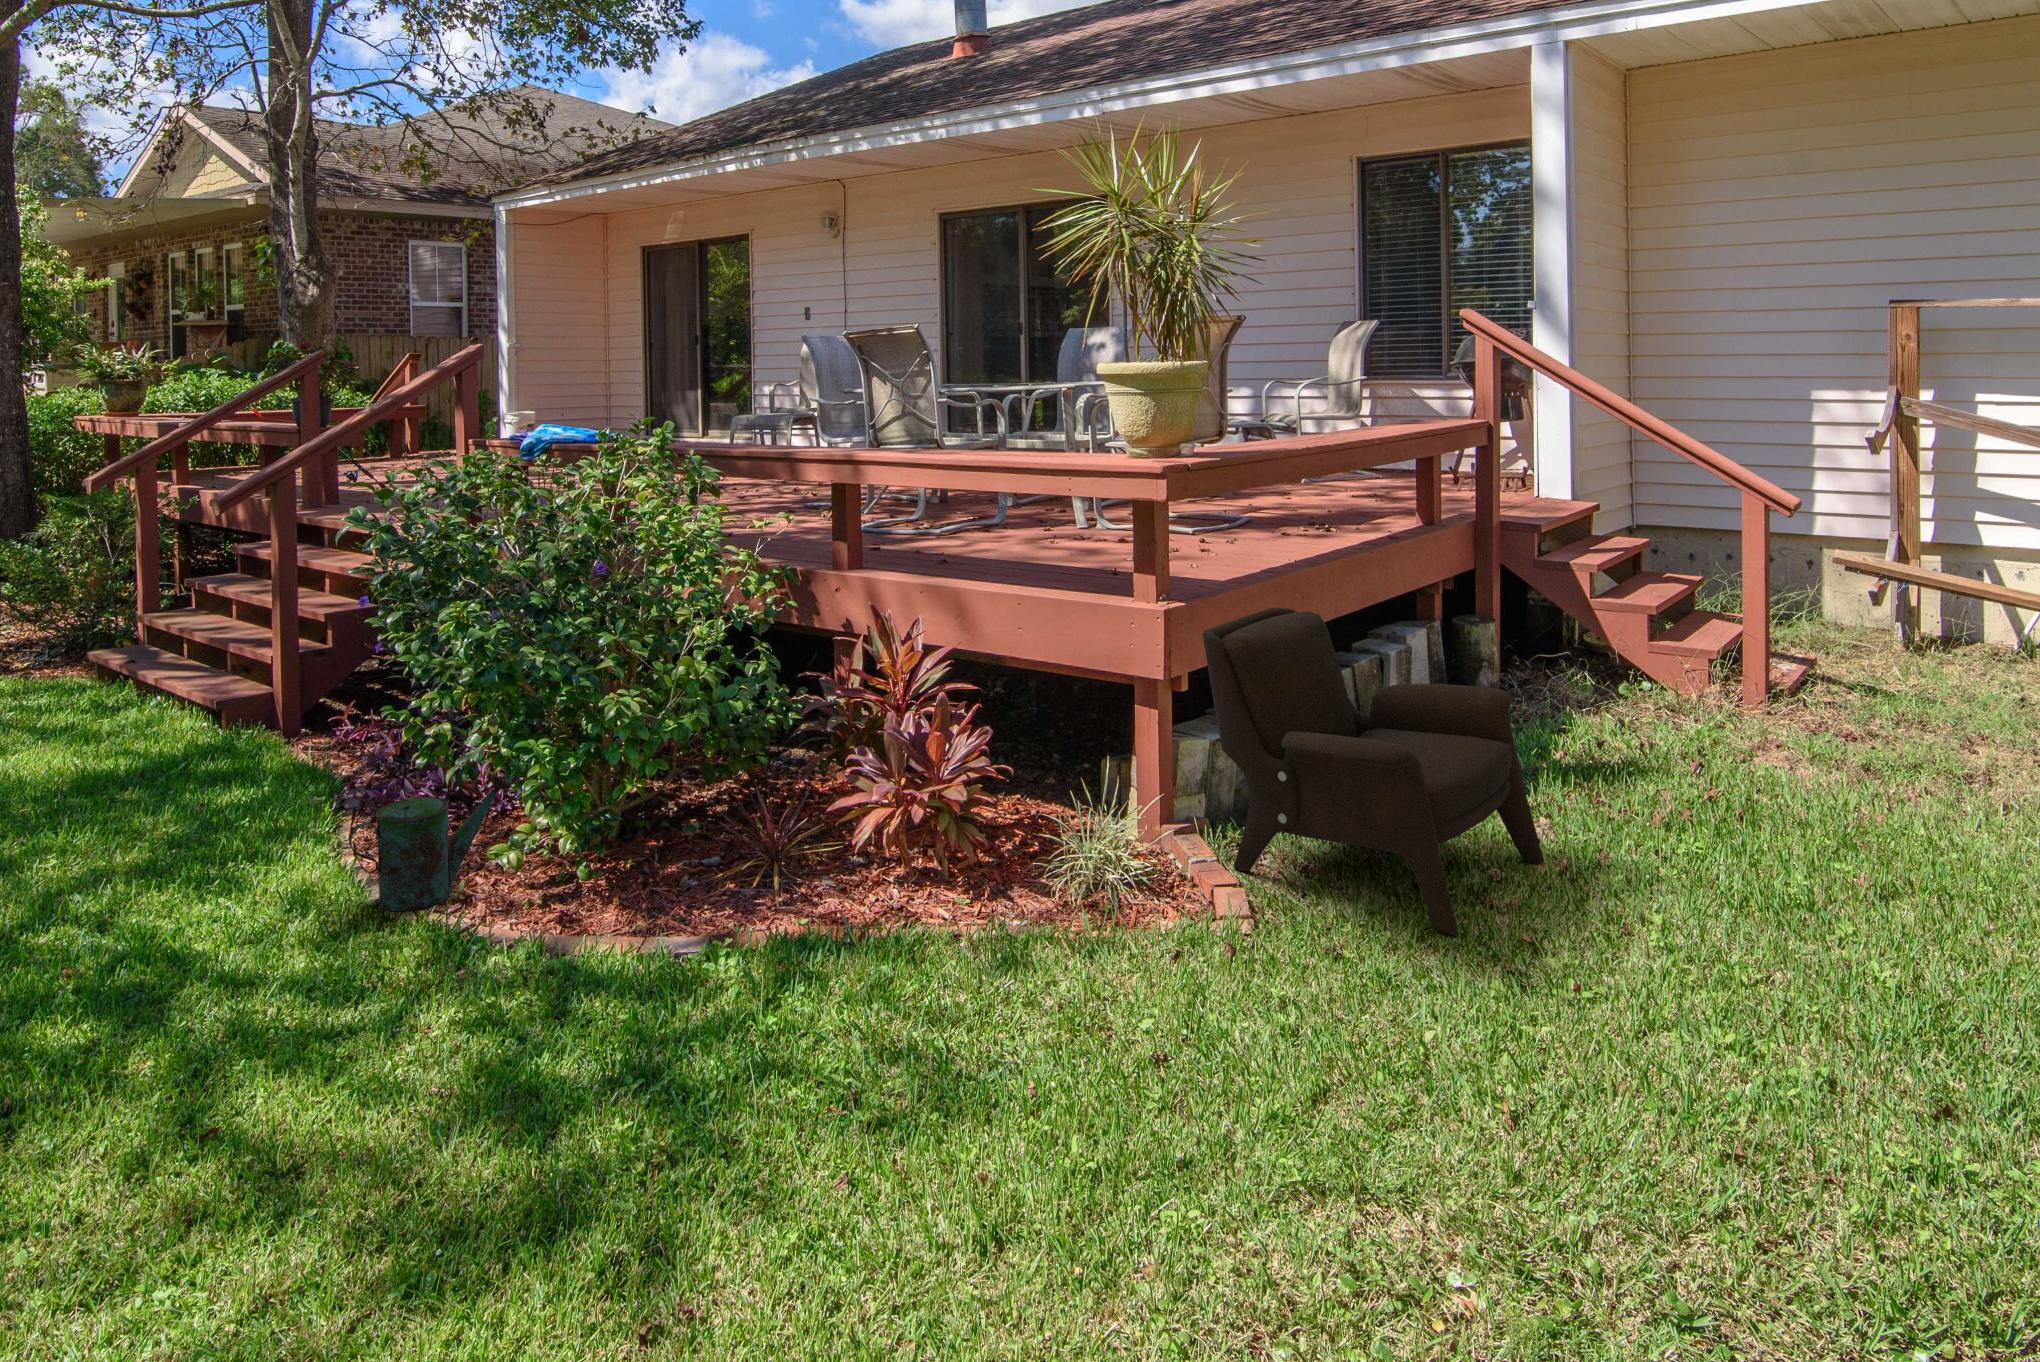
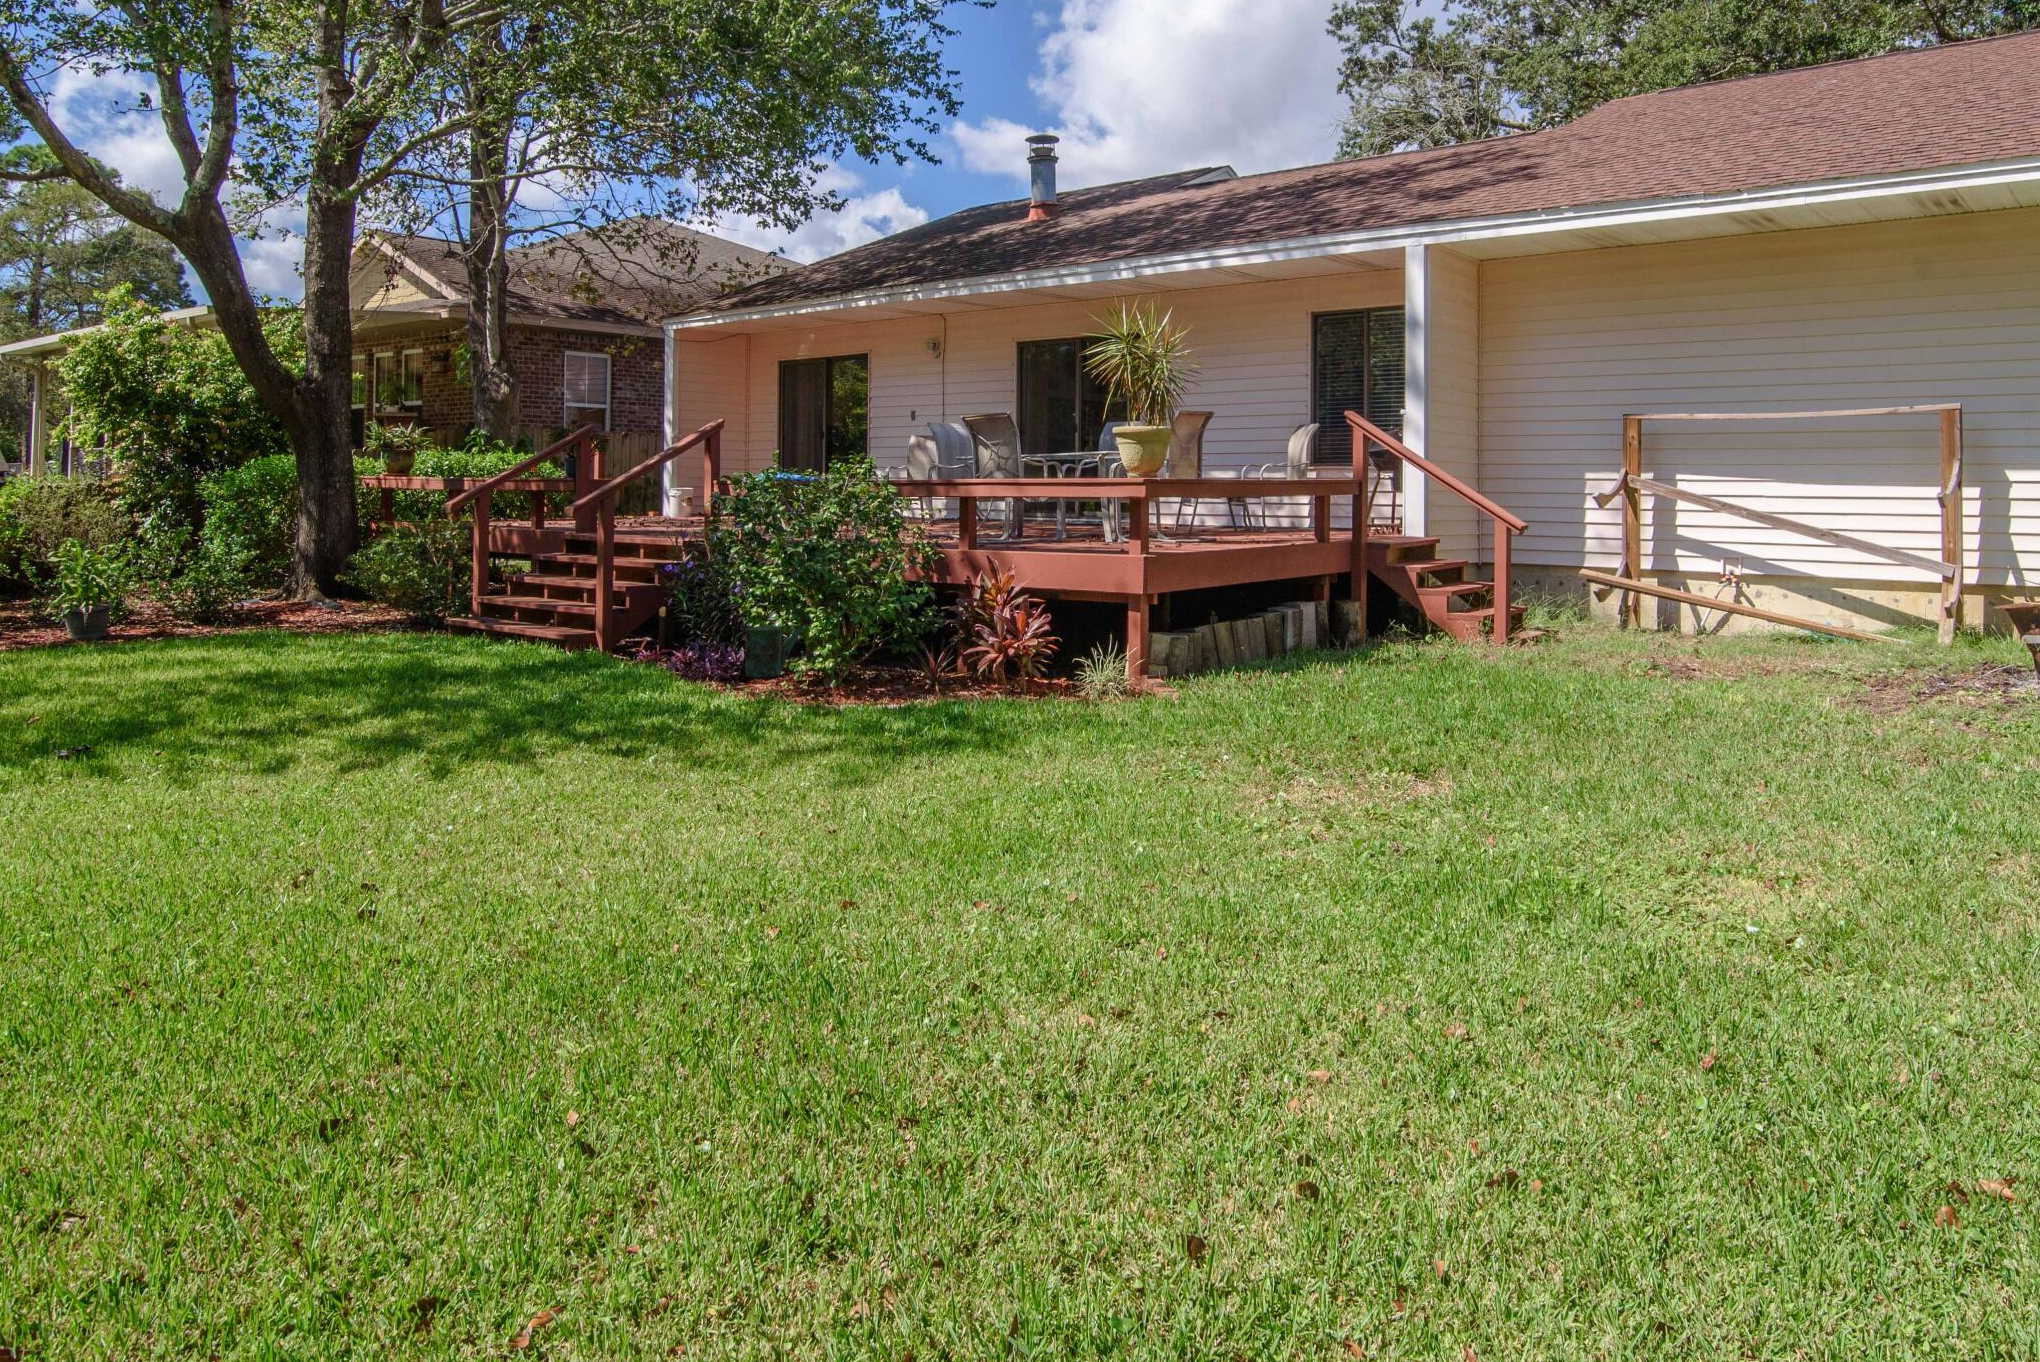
armchair: present [1202,608,1544,936] -> none [1175,552,1345,688]

